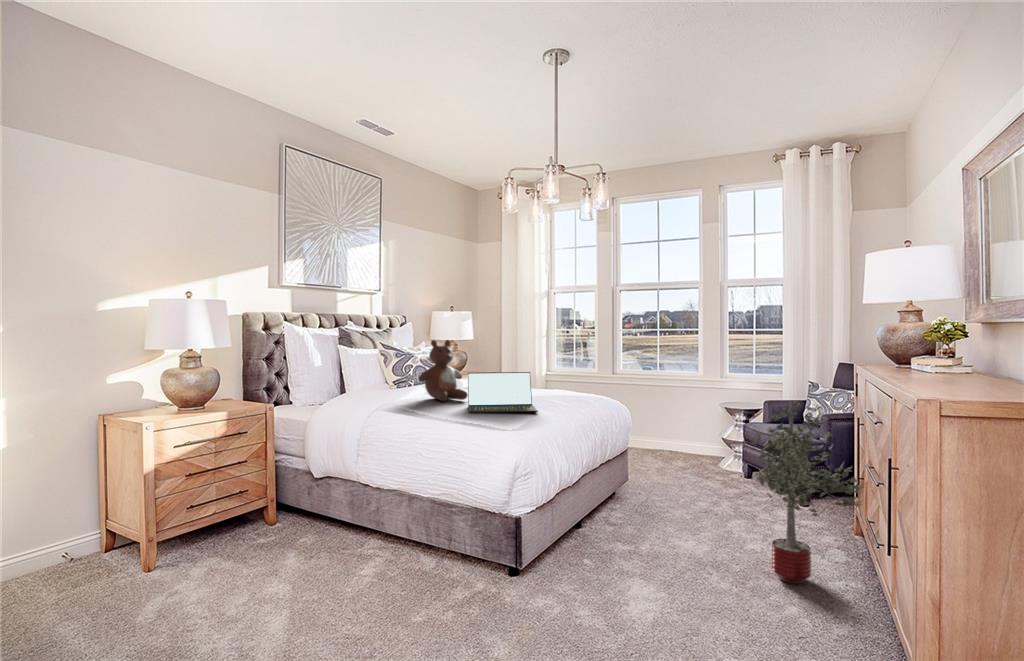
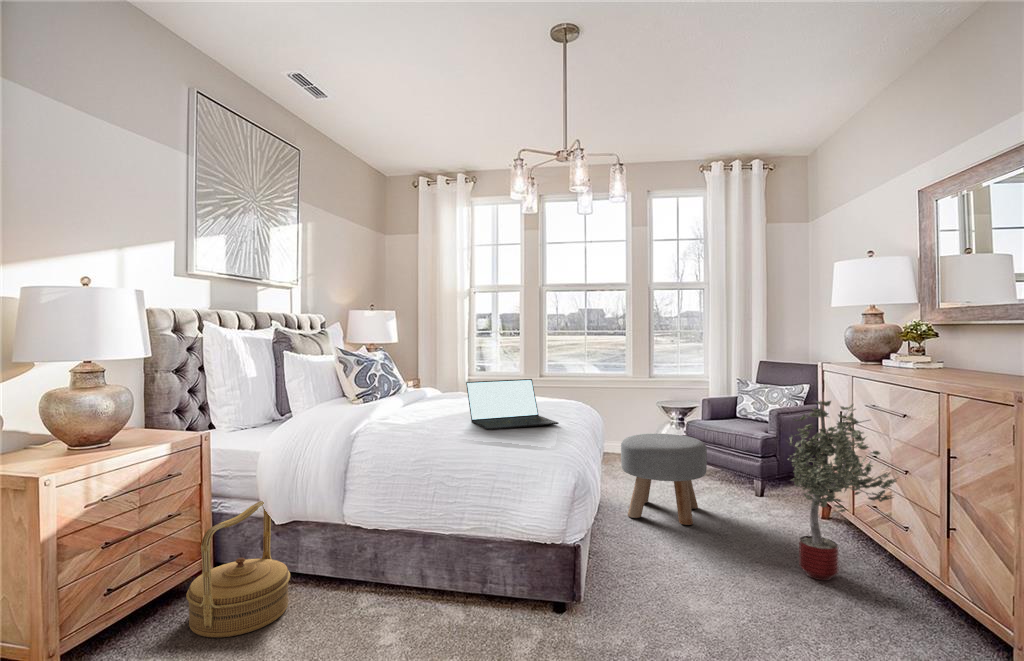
stuffed bear: present [419,340,468,401] -> none [400,344,458,417]
ottoman: none [641,432,726,522] -> present [621,434,707,525]
woven basket: none [246,459,321,553] -> present [186,501,290,638]

